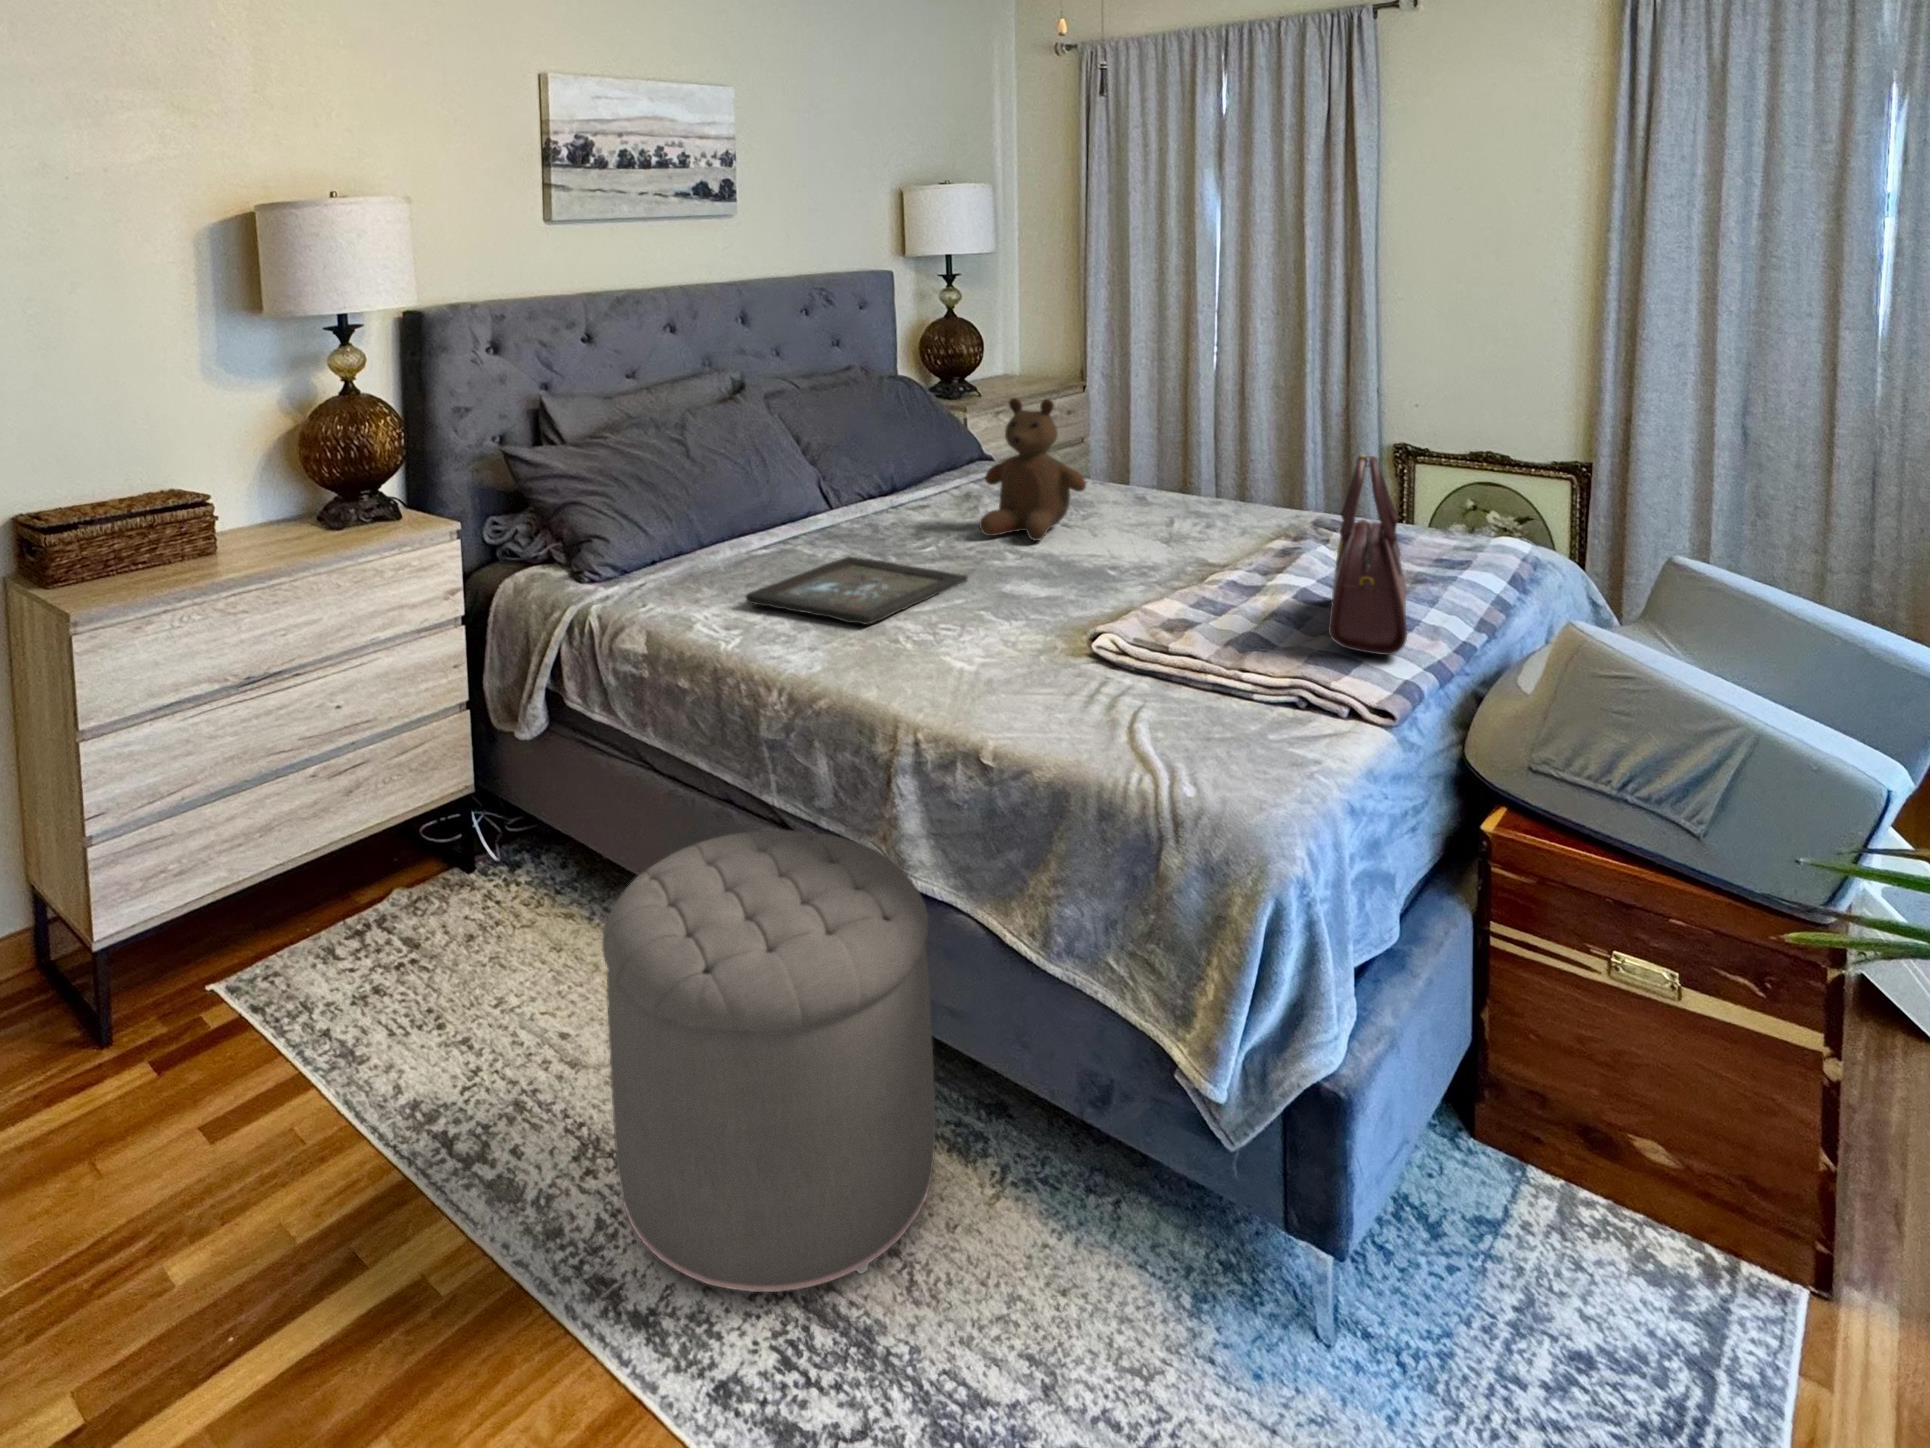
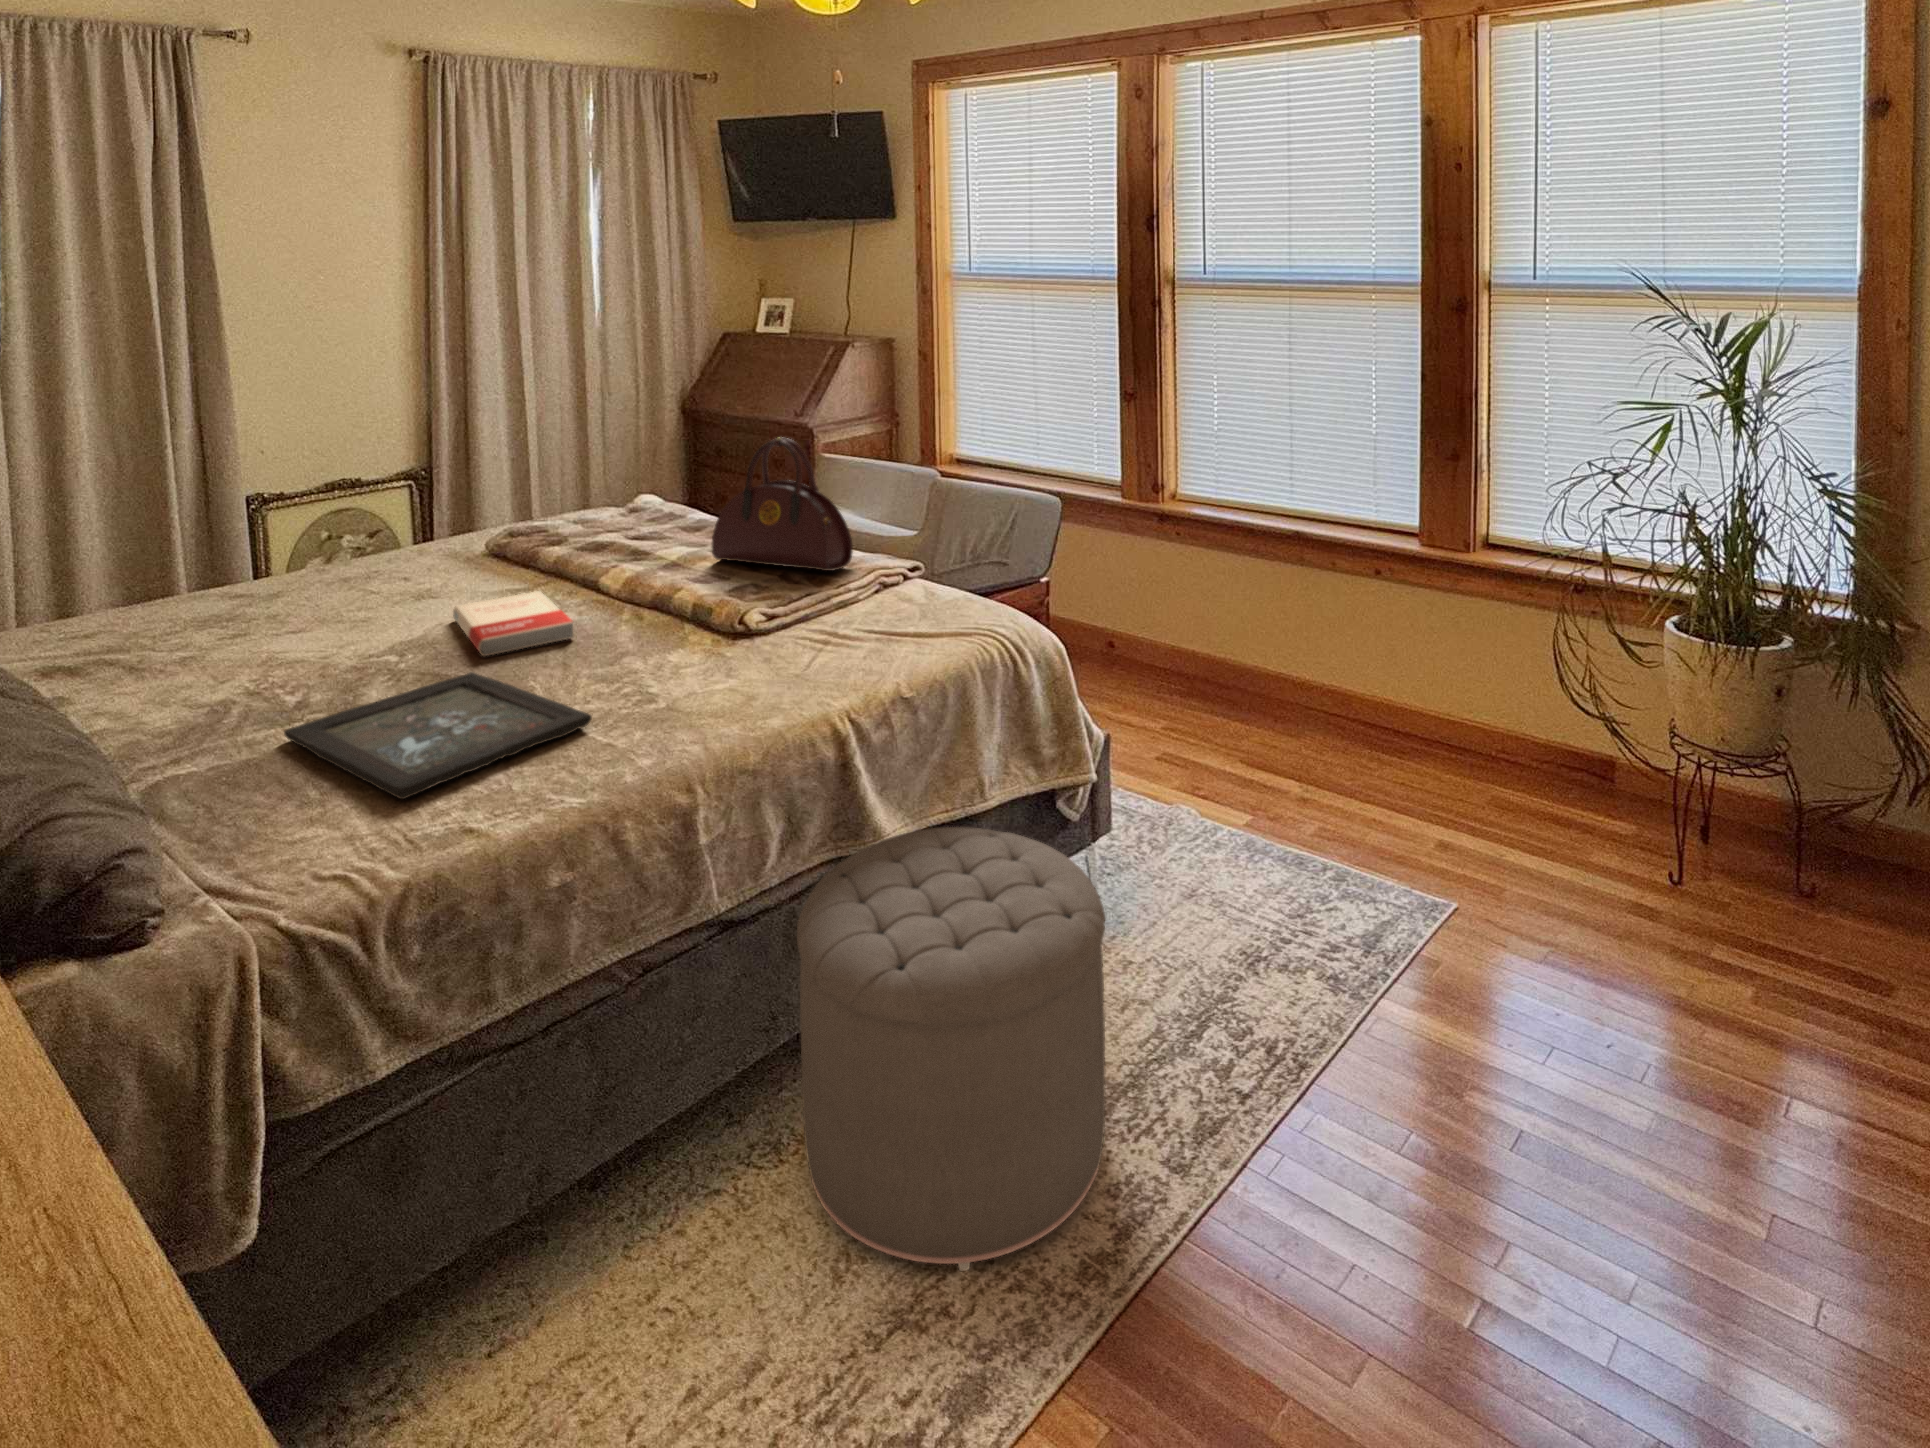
teddy bear: present [979,398,1086,541] -> none [229,471,387,657]
book: none [1004,539,1149,589] -> present [453,591,573,656]

